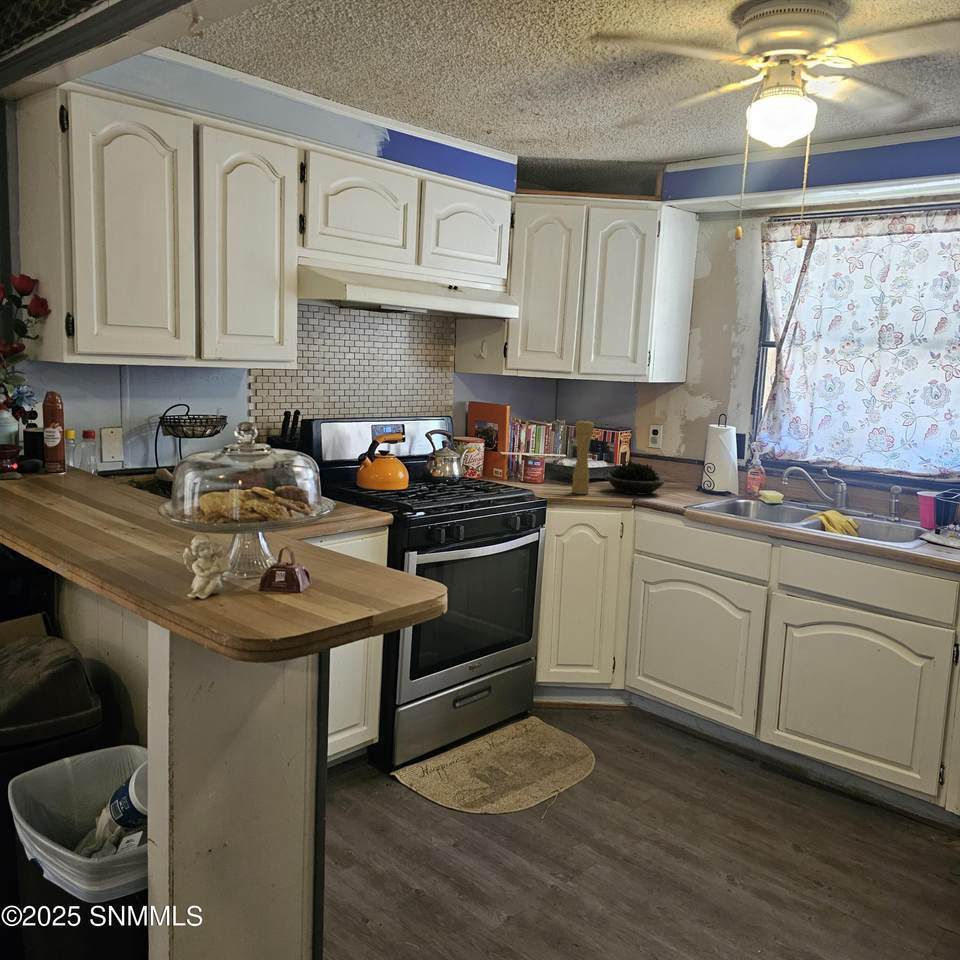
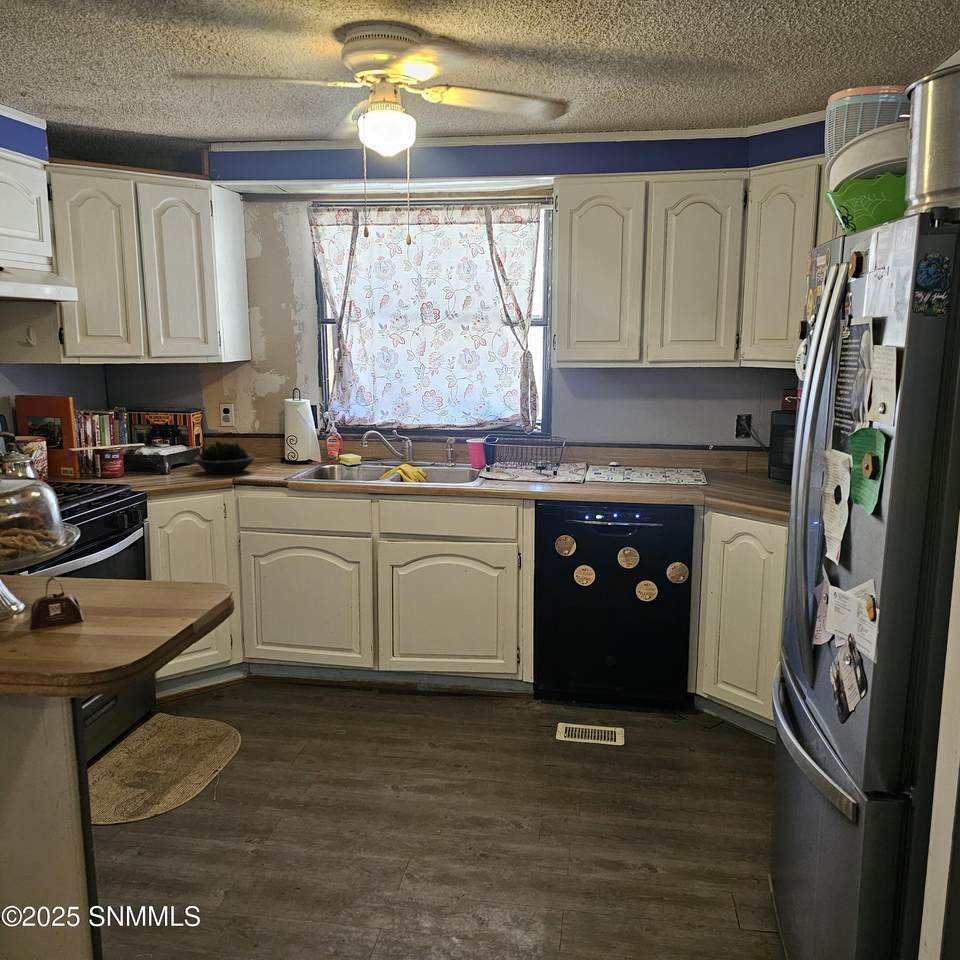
pepper mill: present [572,420,594,494] -> none [161,405,183,481]

